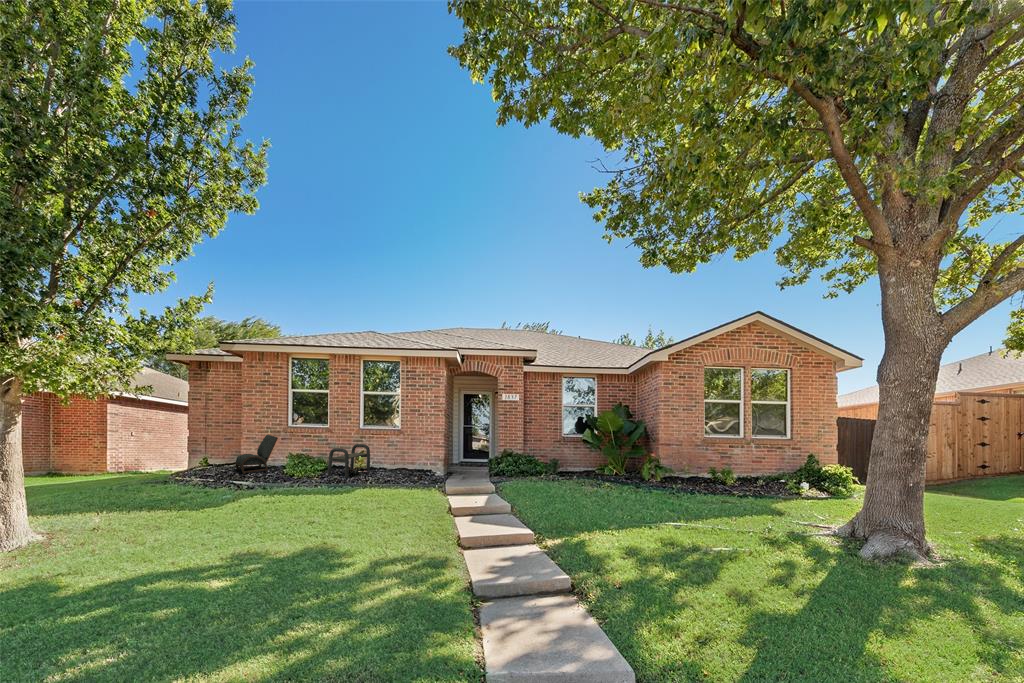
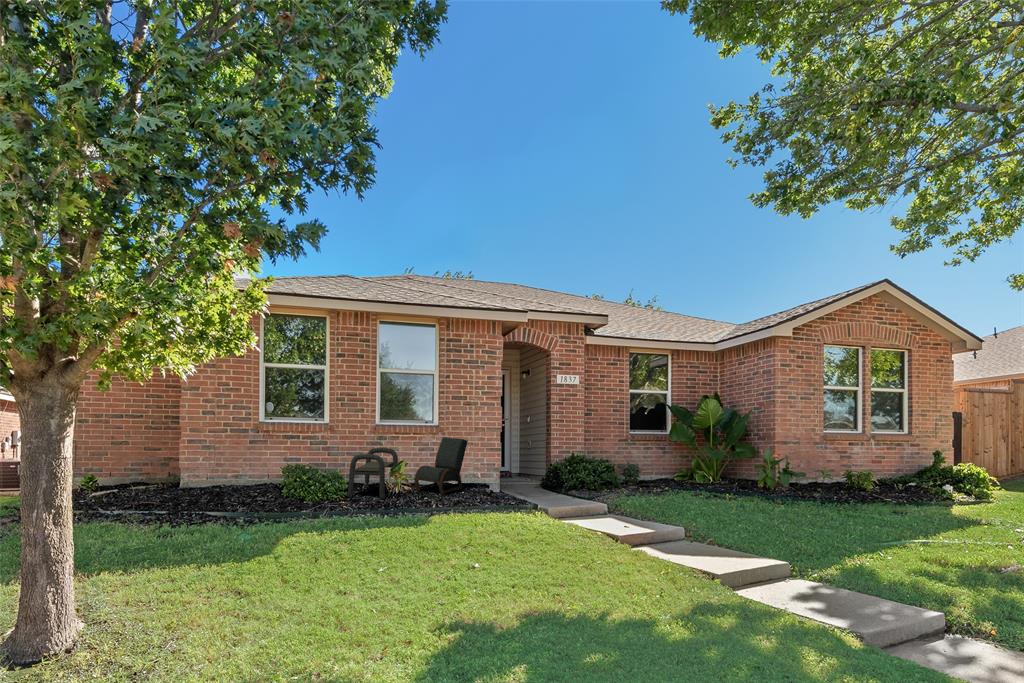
lounge chair: present [235,435,278,474] -> present [414,437,468,495]

